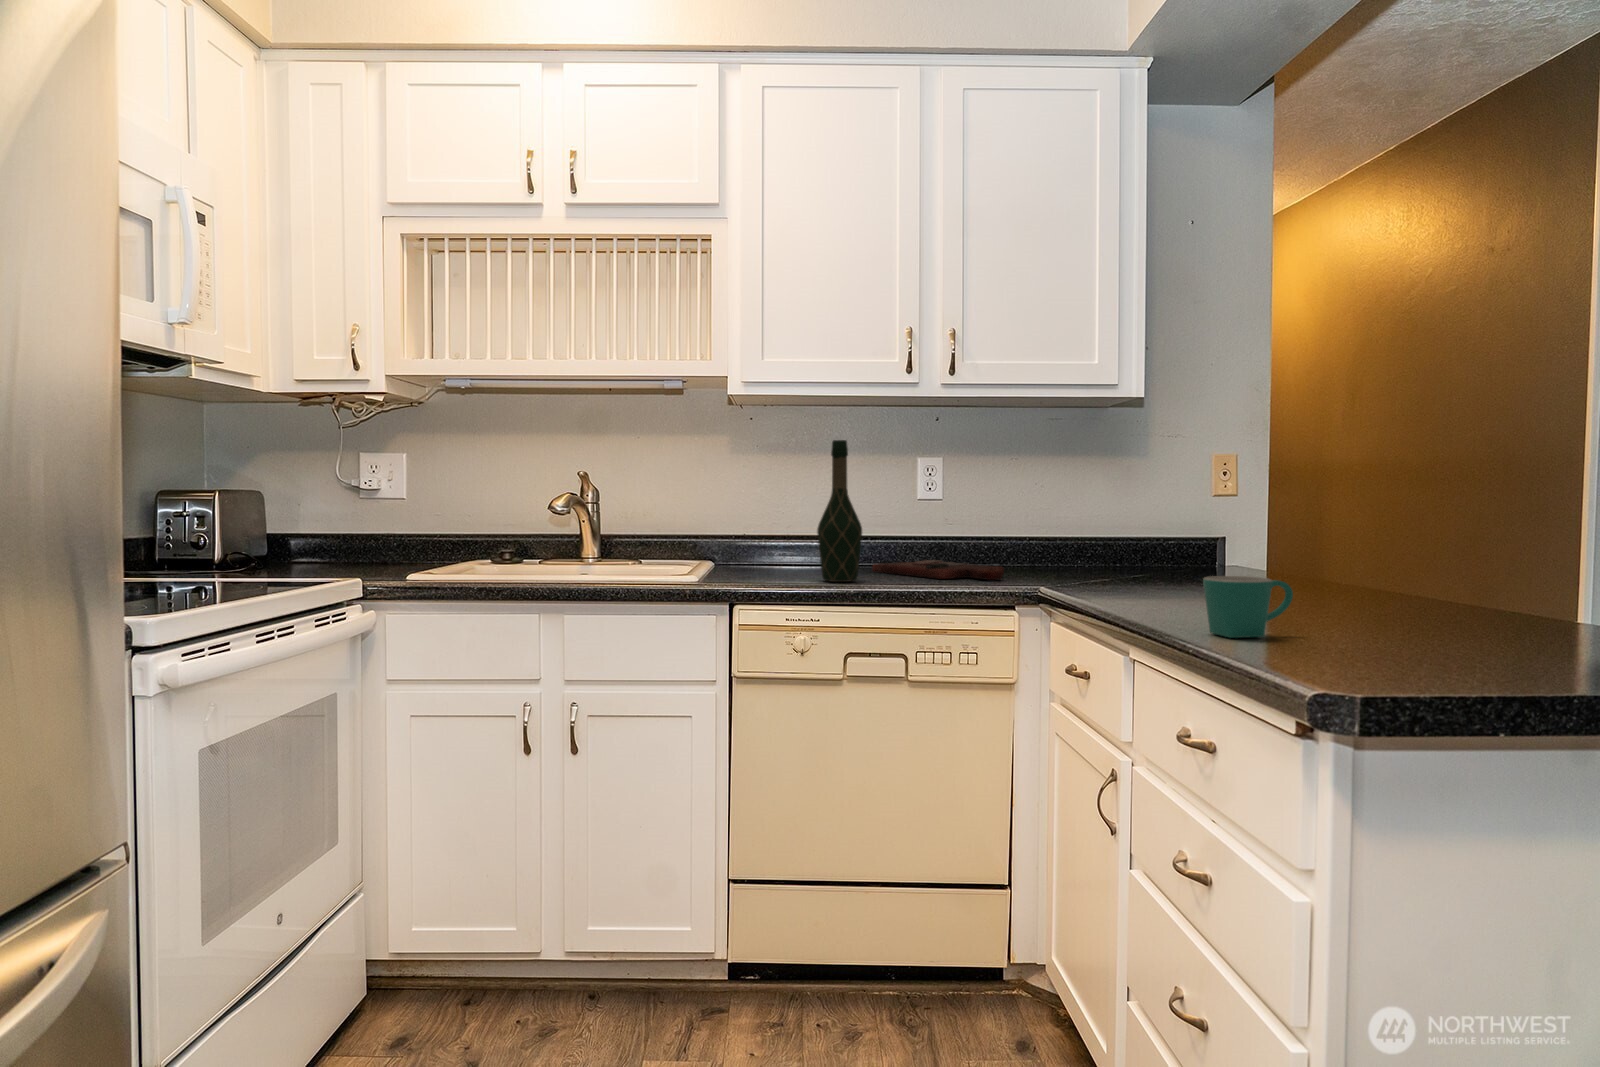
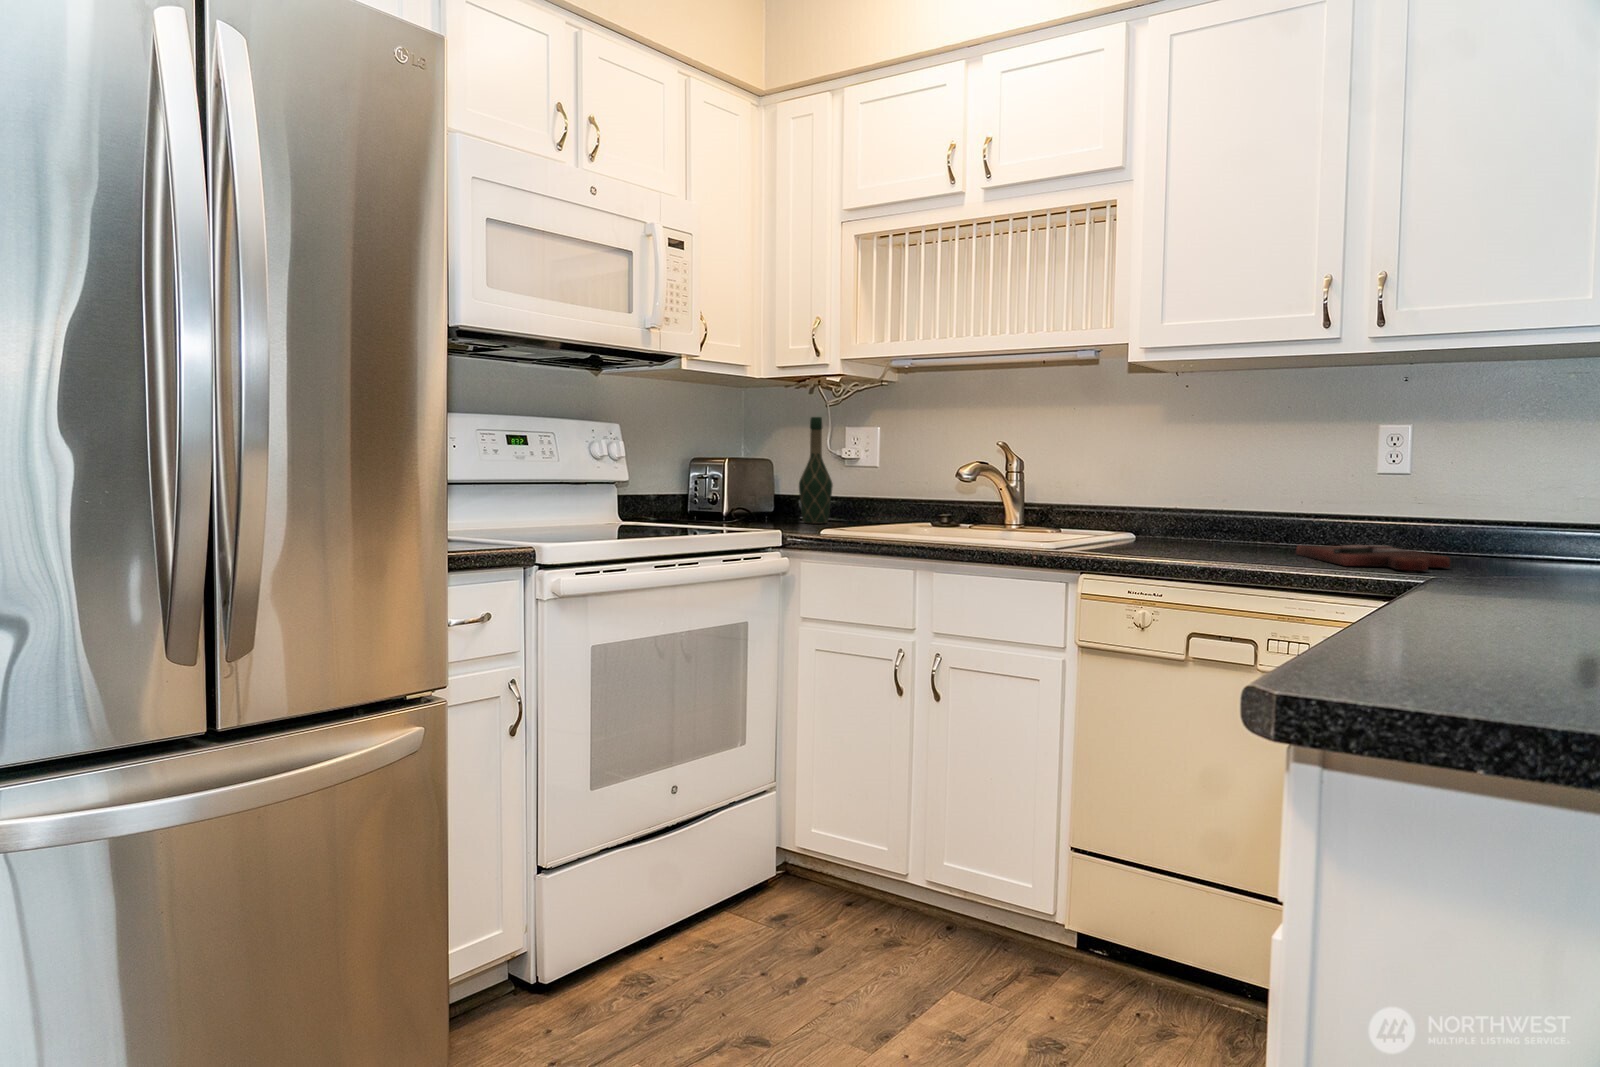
wine bottle: present [817,440,862,582] -> present [799,417,833,523]
mug: present [1203,576,1293,638] -> none [1403,569,1533,647]

